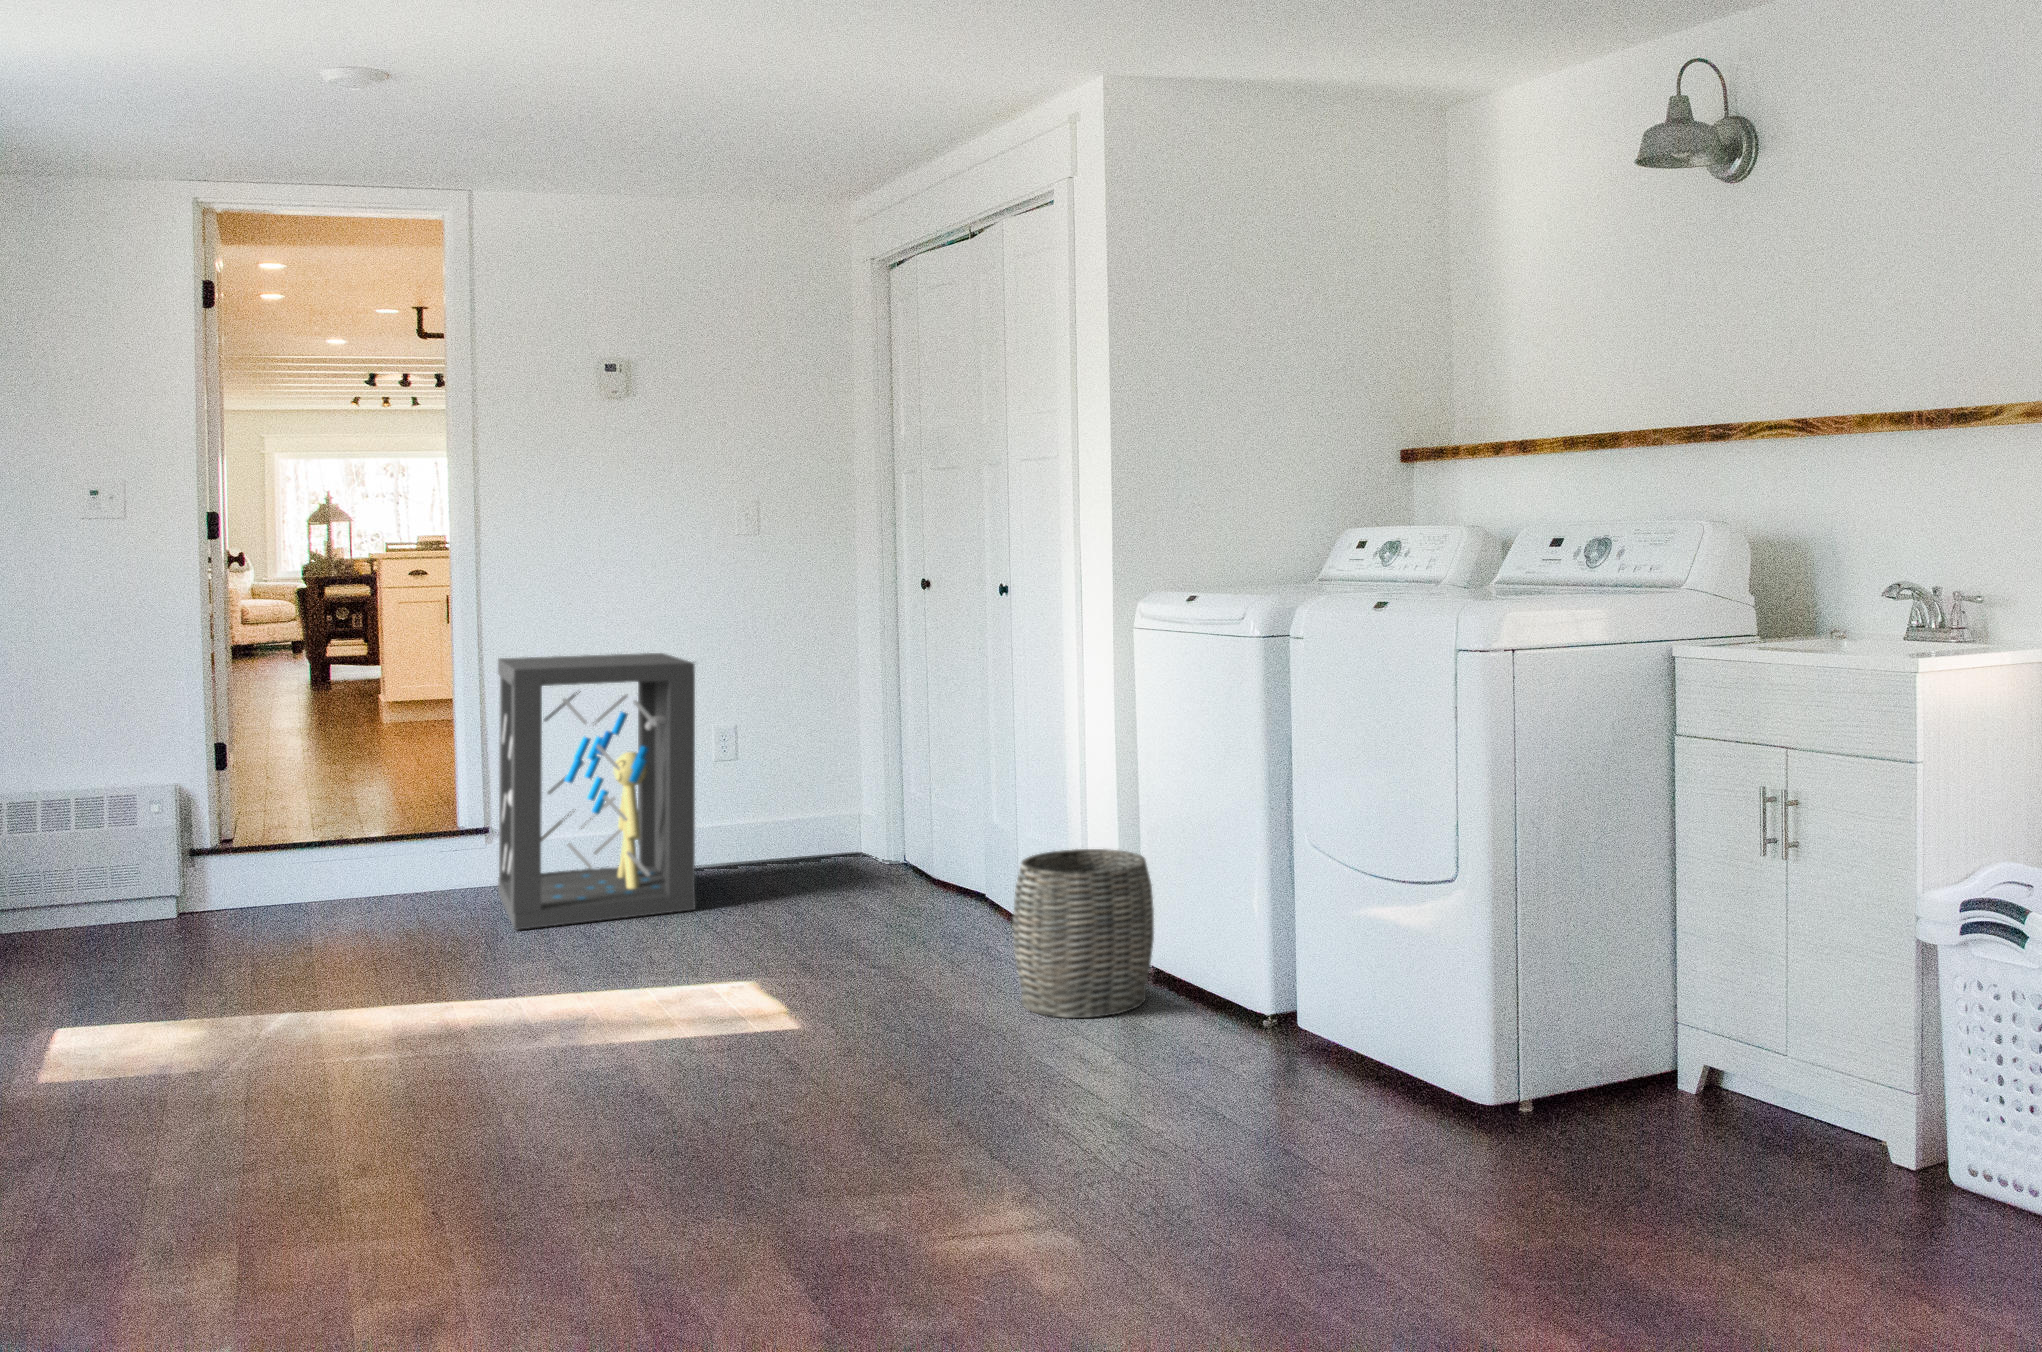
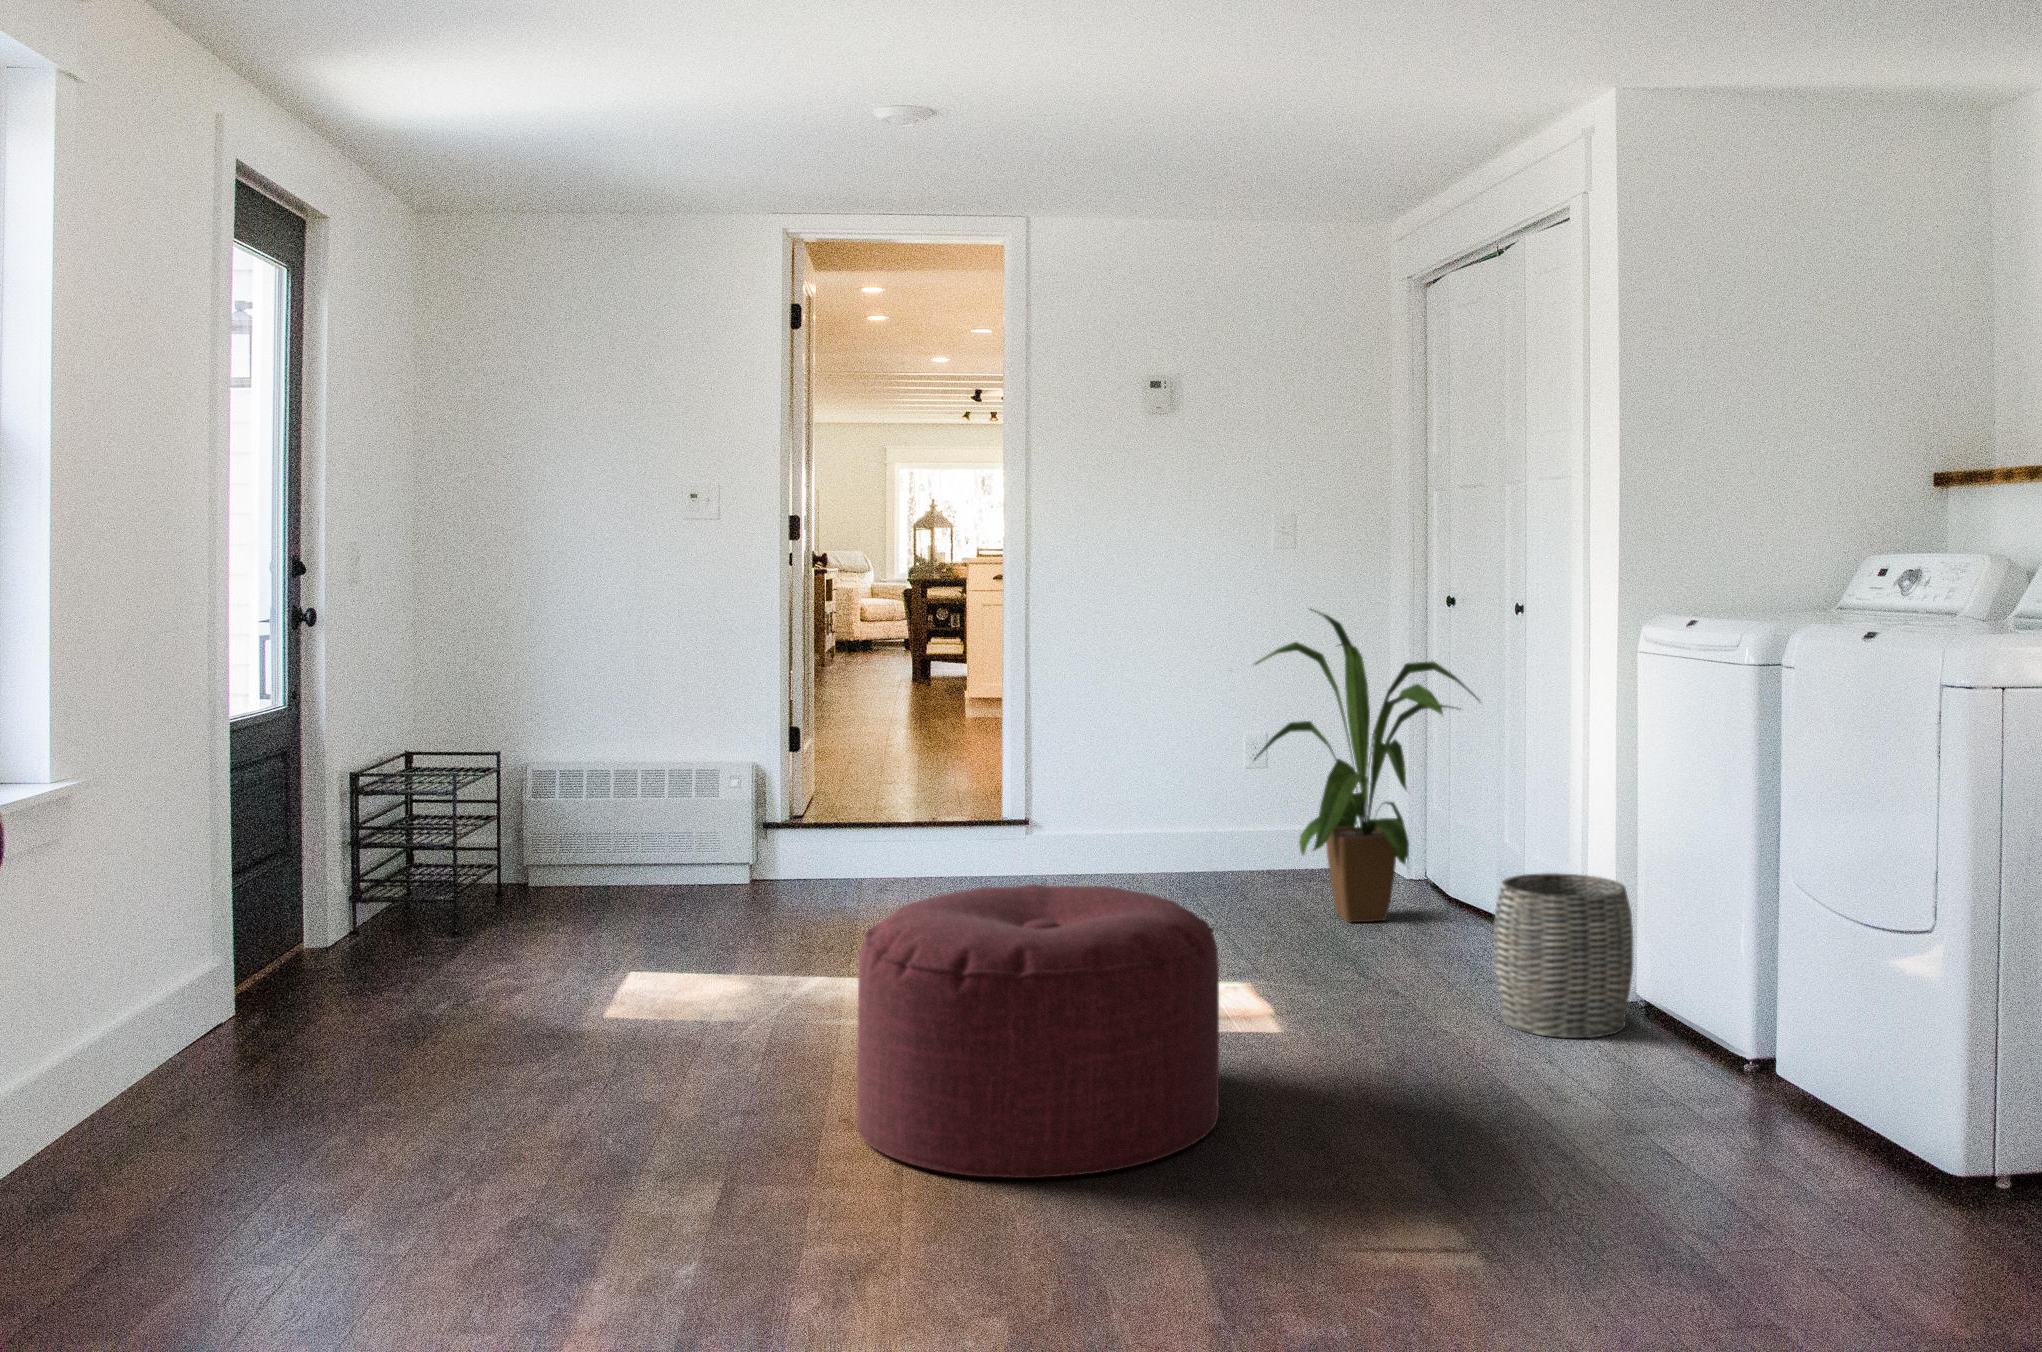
house plant: none [734,589,983,917] -> present [1255,609,1479,922]
storage cabinet: present [498,653,695,930] -> none [1055,664,1218,909]
ottoman: none [249,907,728,1282] -> present [857,884,1219,1178]

